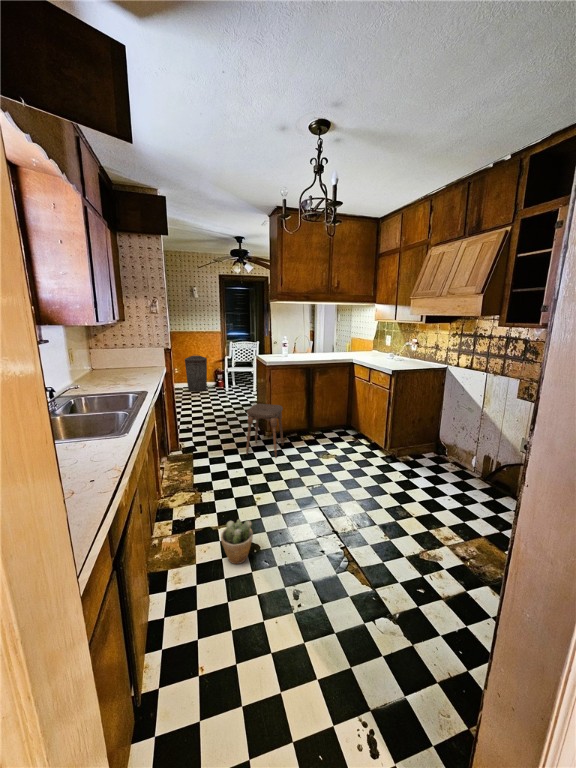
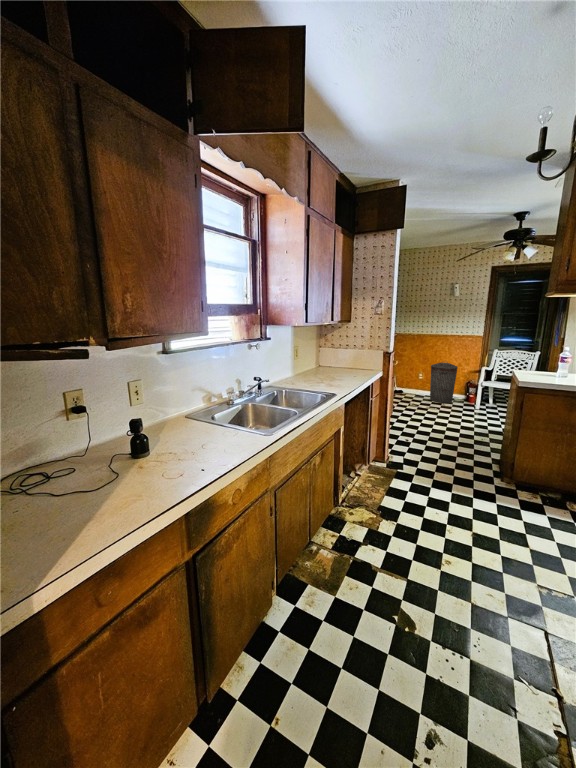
stool: present [246,404,283,457] -> none [461,435,533,517]
potted plant: present [221,519,253,564] -> none [362,573,404,634]

